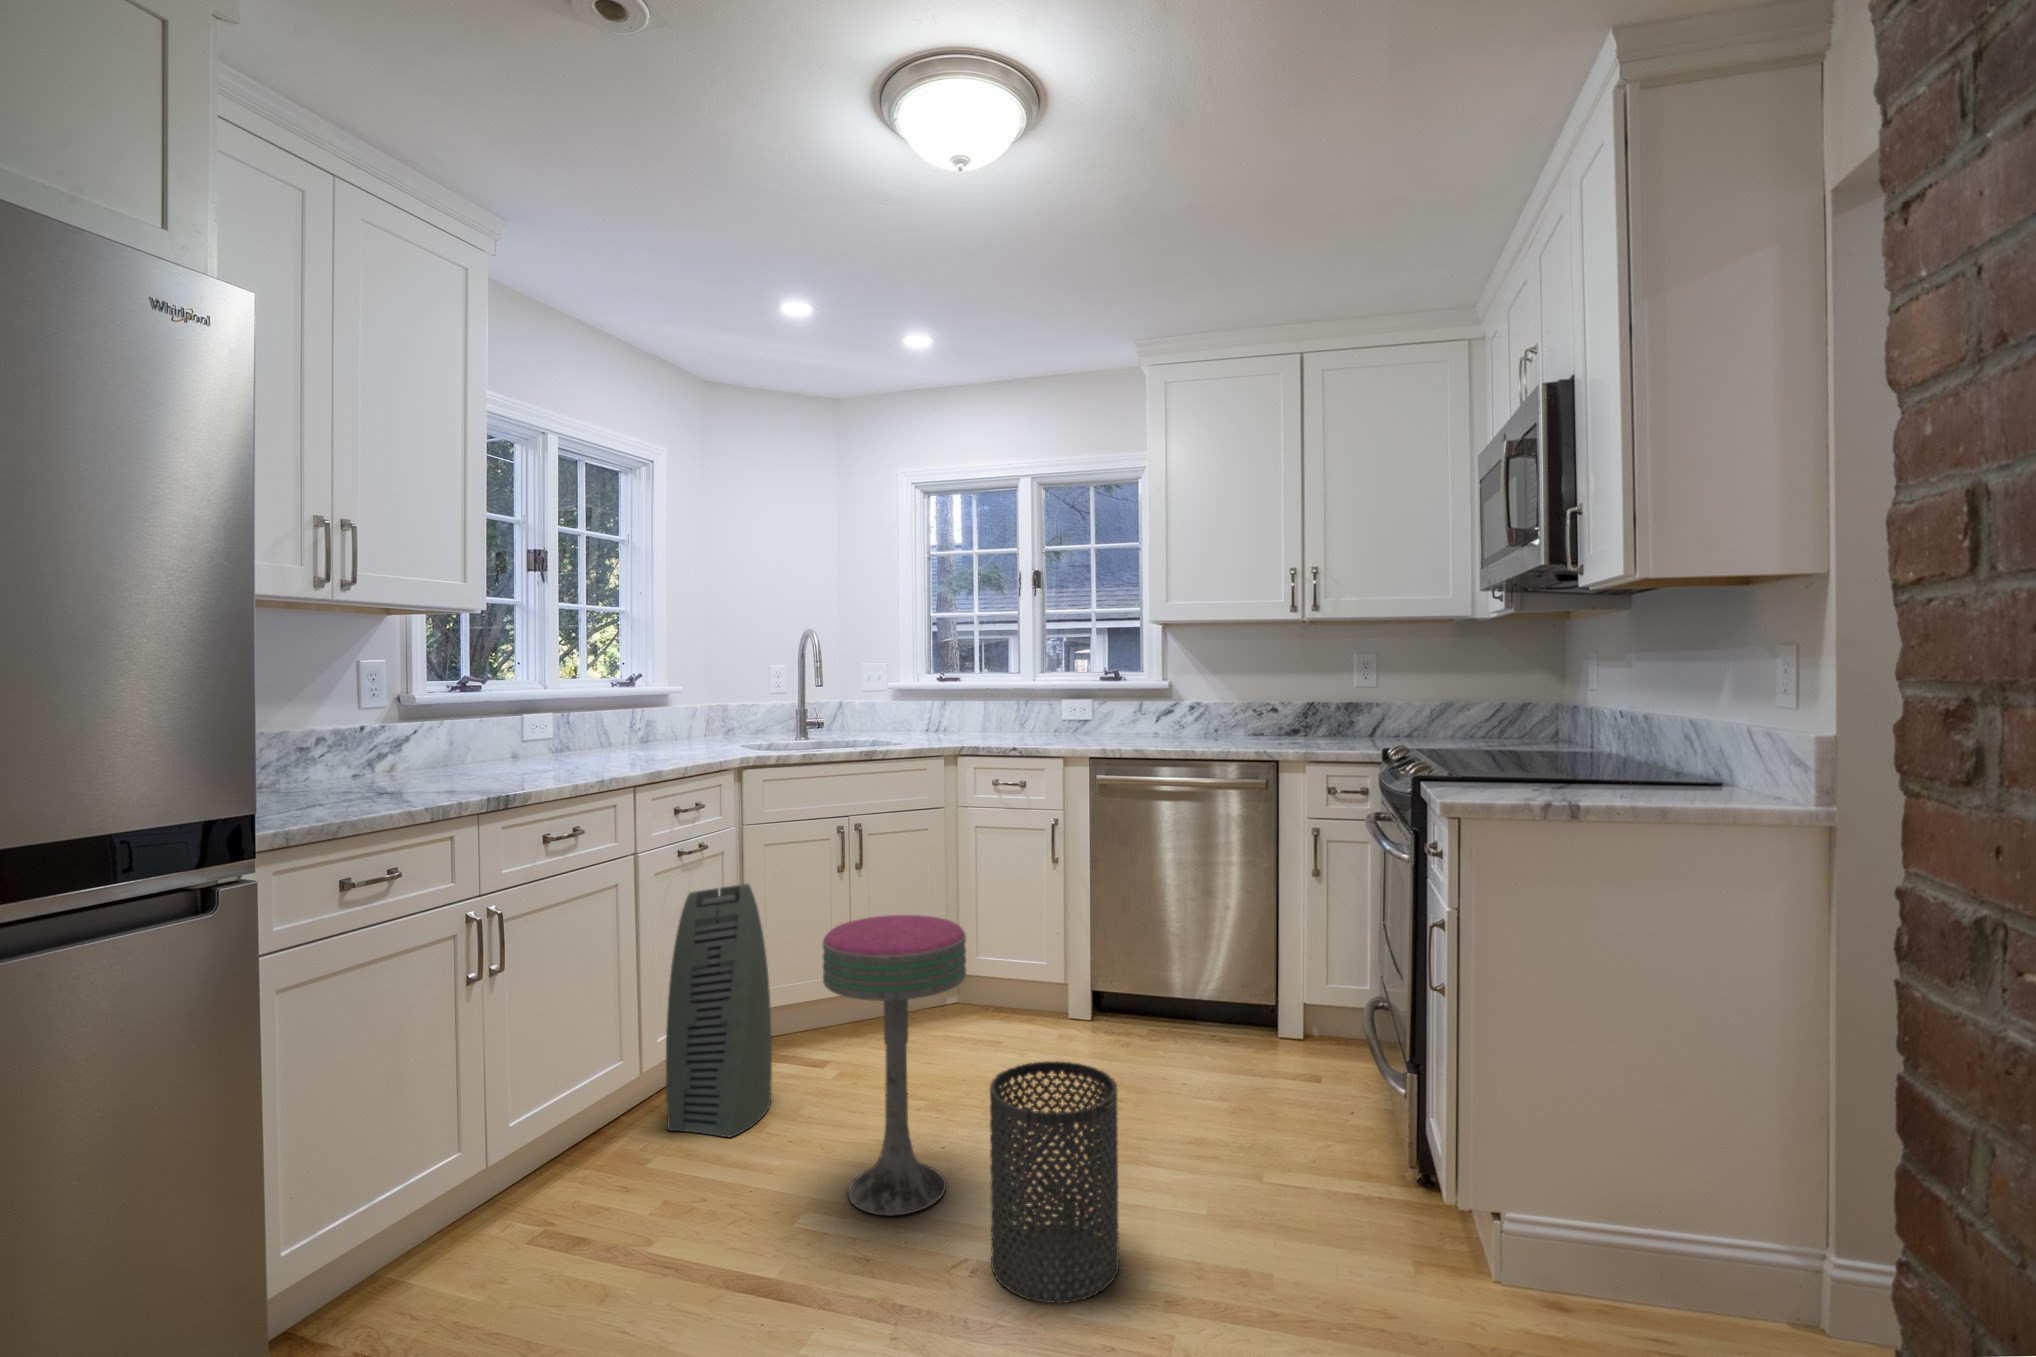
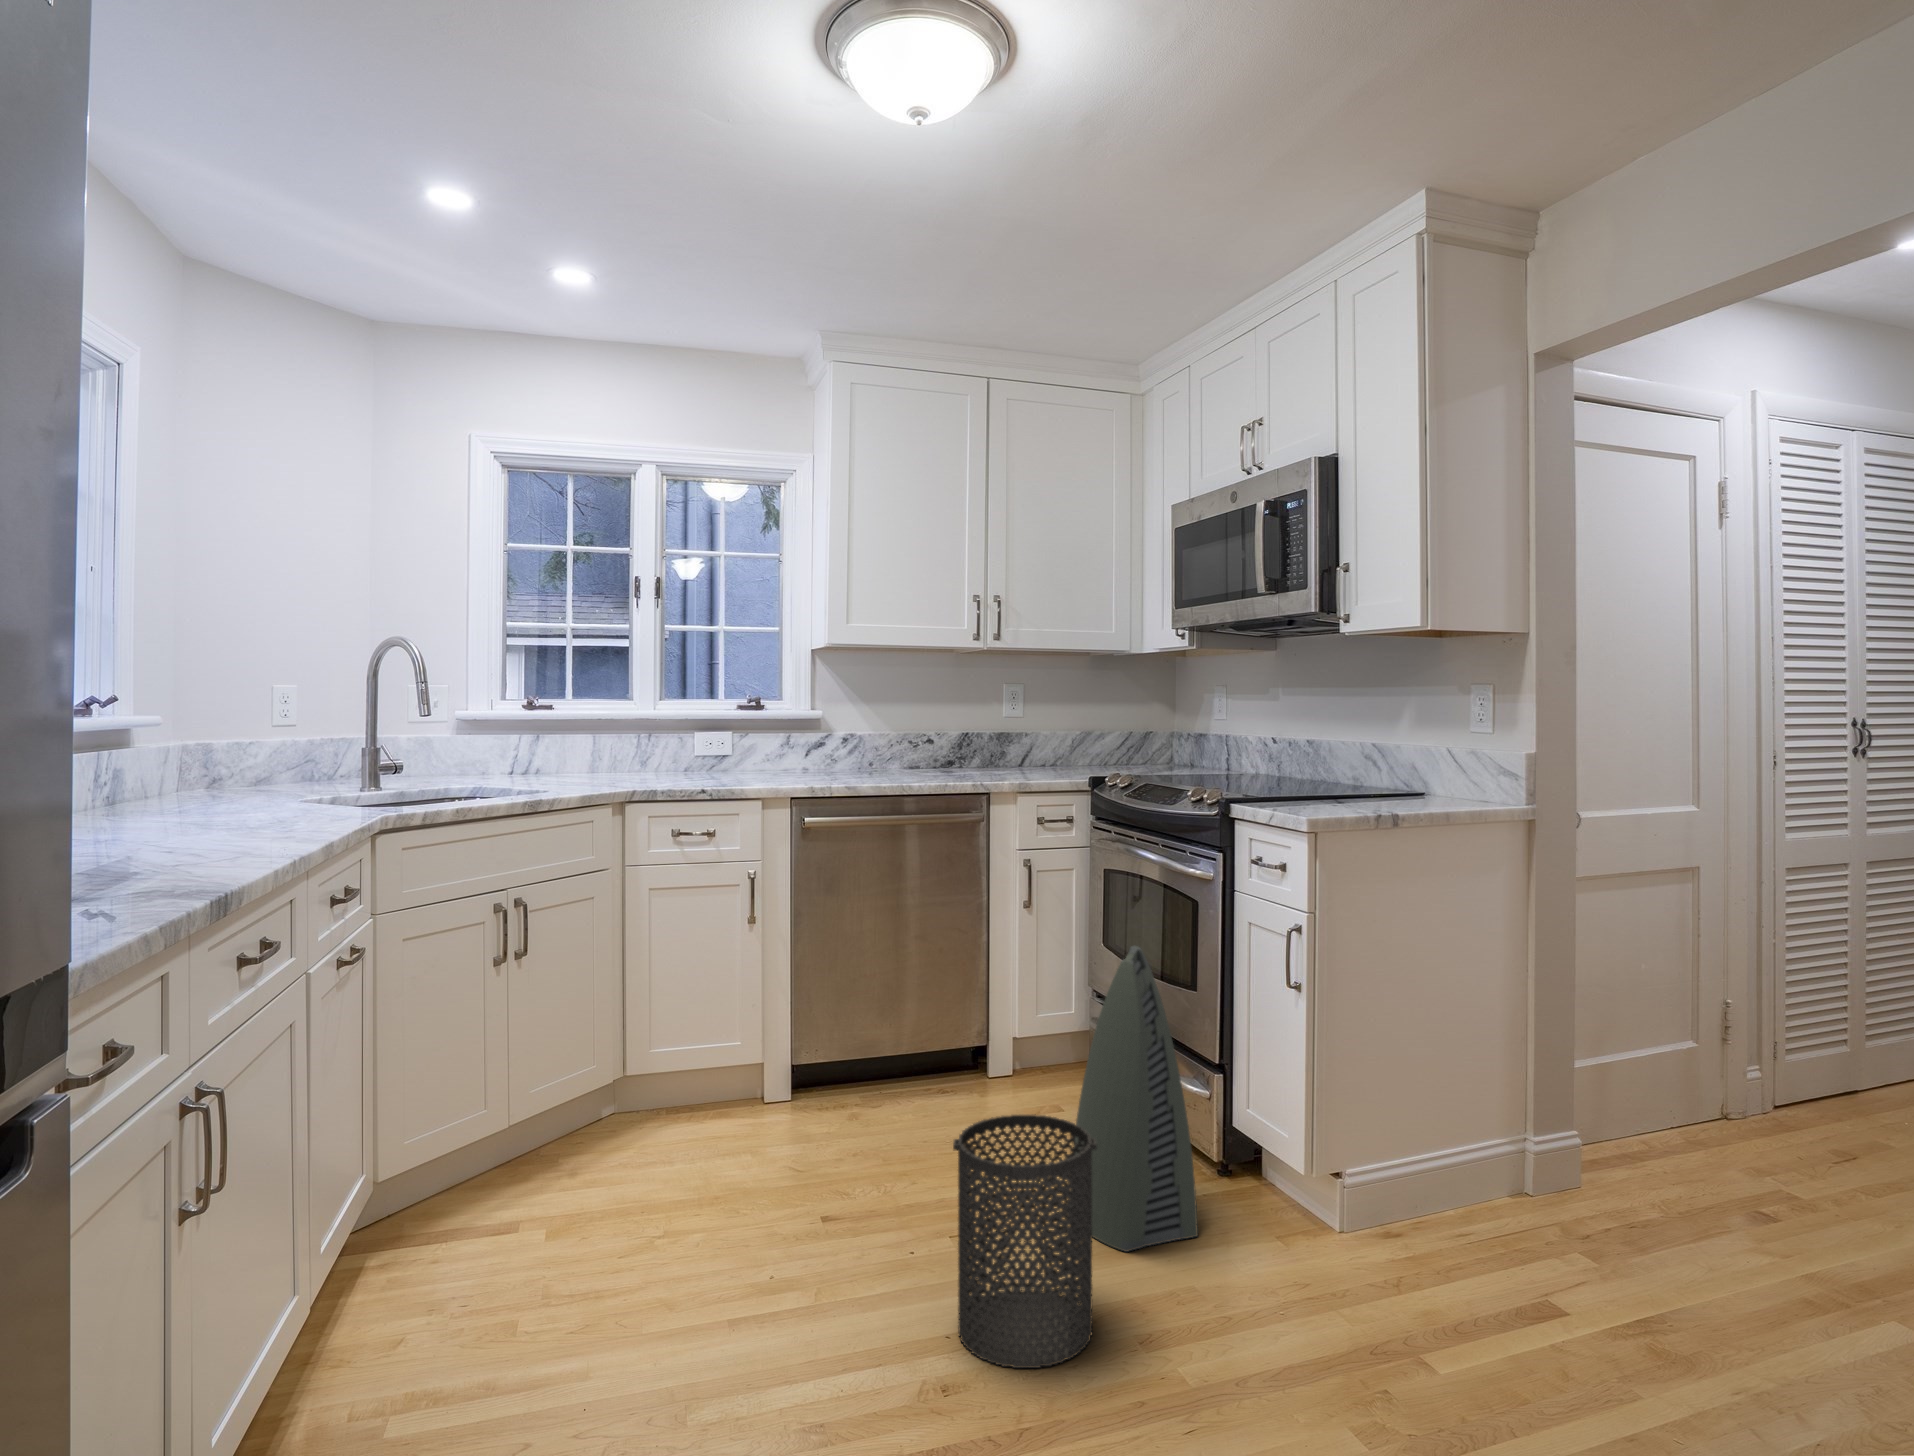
air purifier: present [666,884,772,1137] -> present [1074,946,1198,1252]
bar stool: present [822,915,966,1216] -> none [700,989,875,1356]

